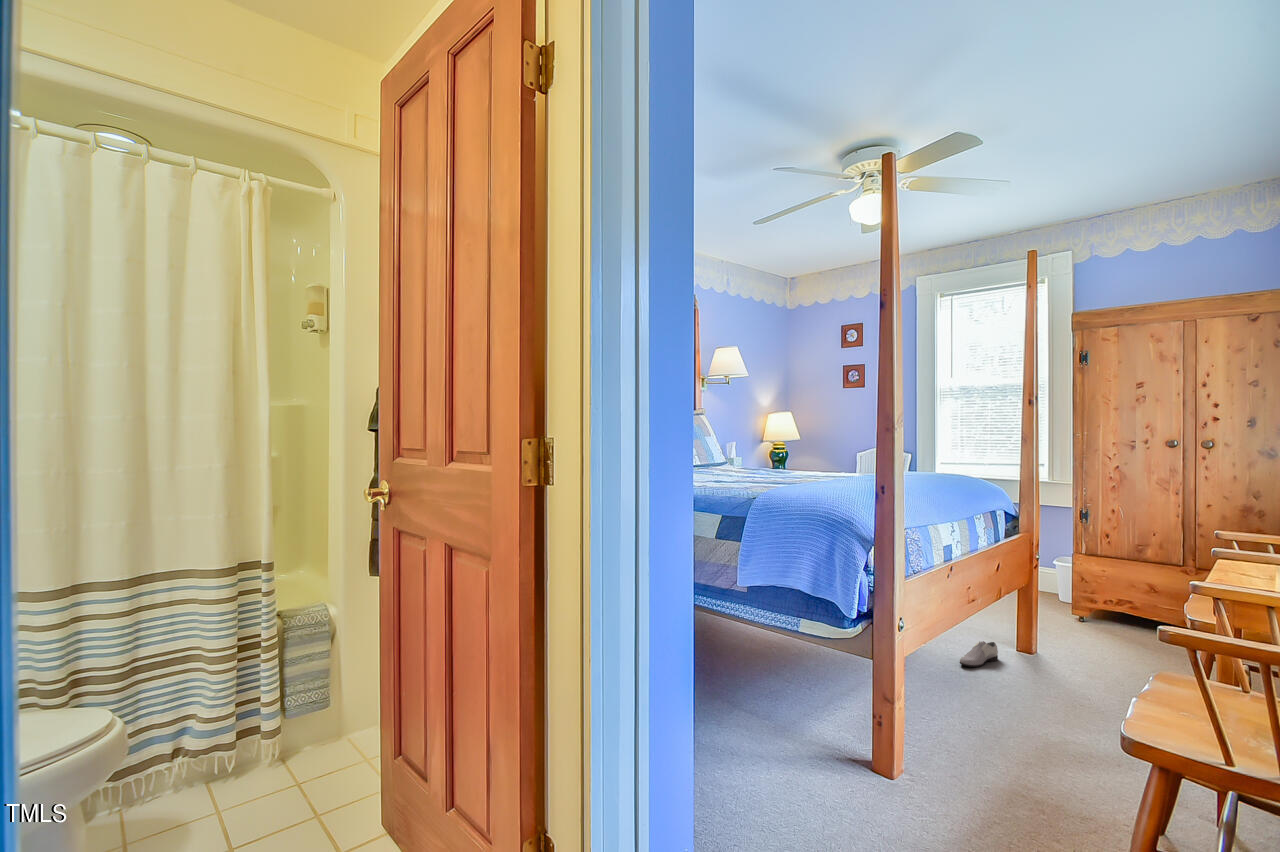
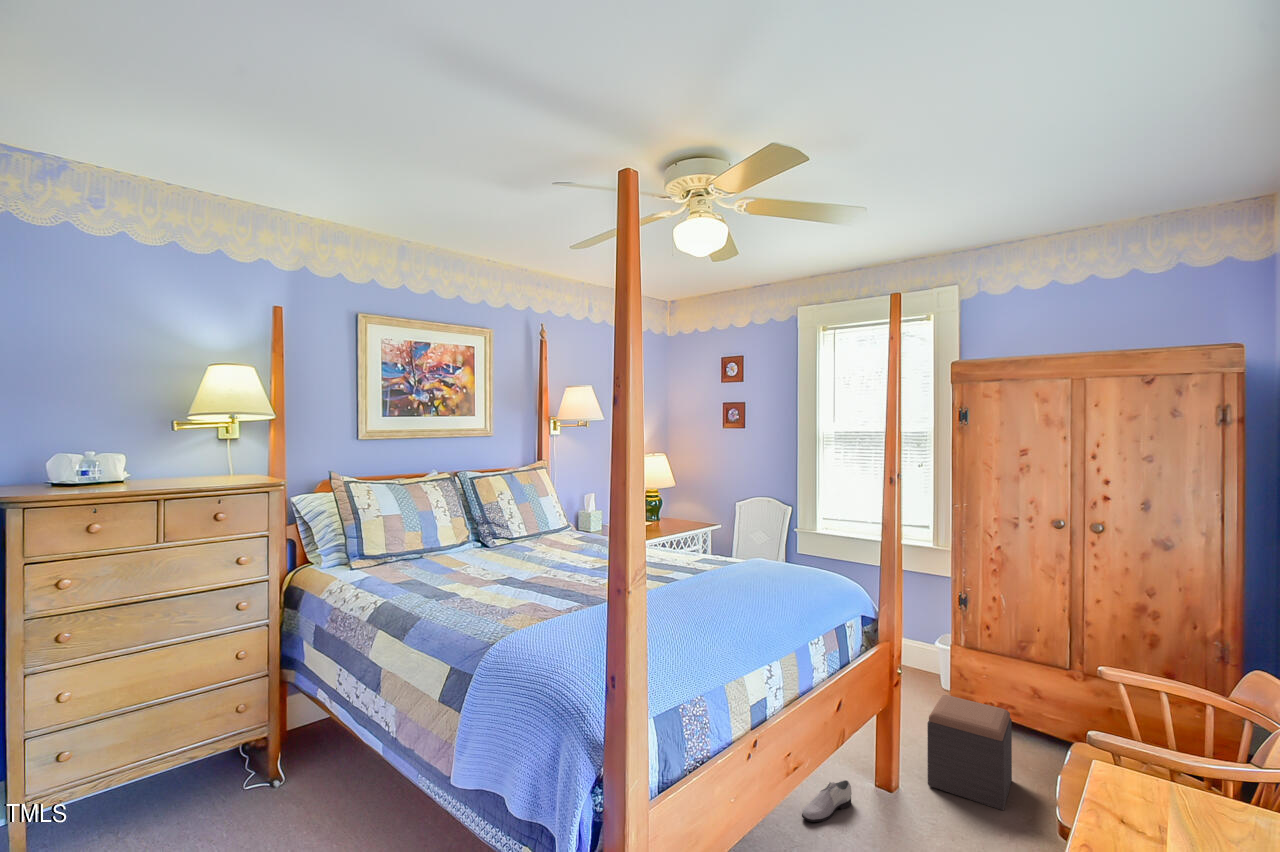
footstool: none [1059,585,1134,666] -> present [927,695,1012,810]

